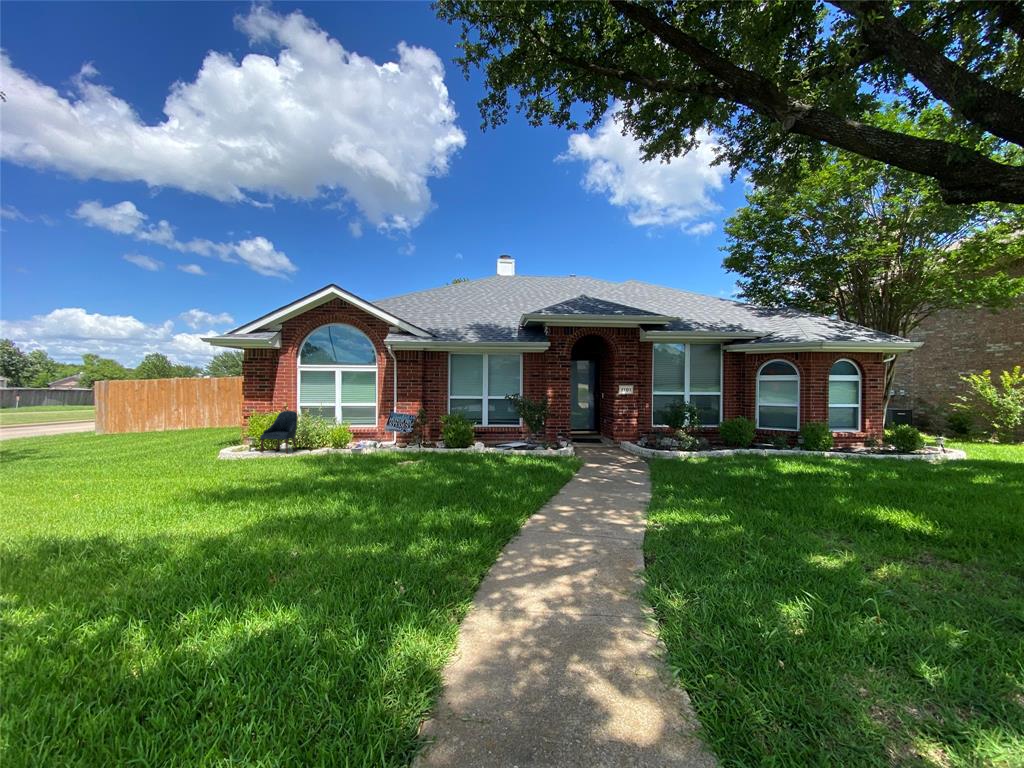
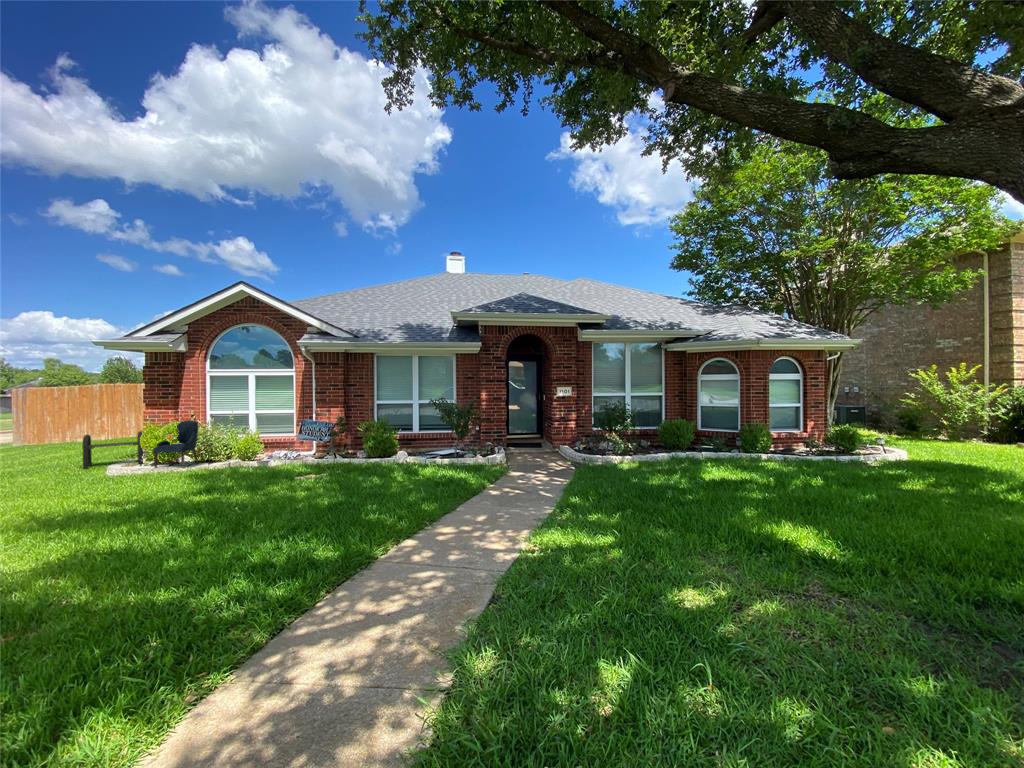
bench: none [198,420,247,453] -> present [83,431,143,469]

